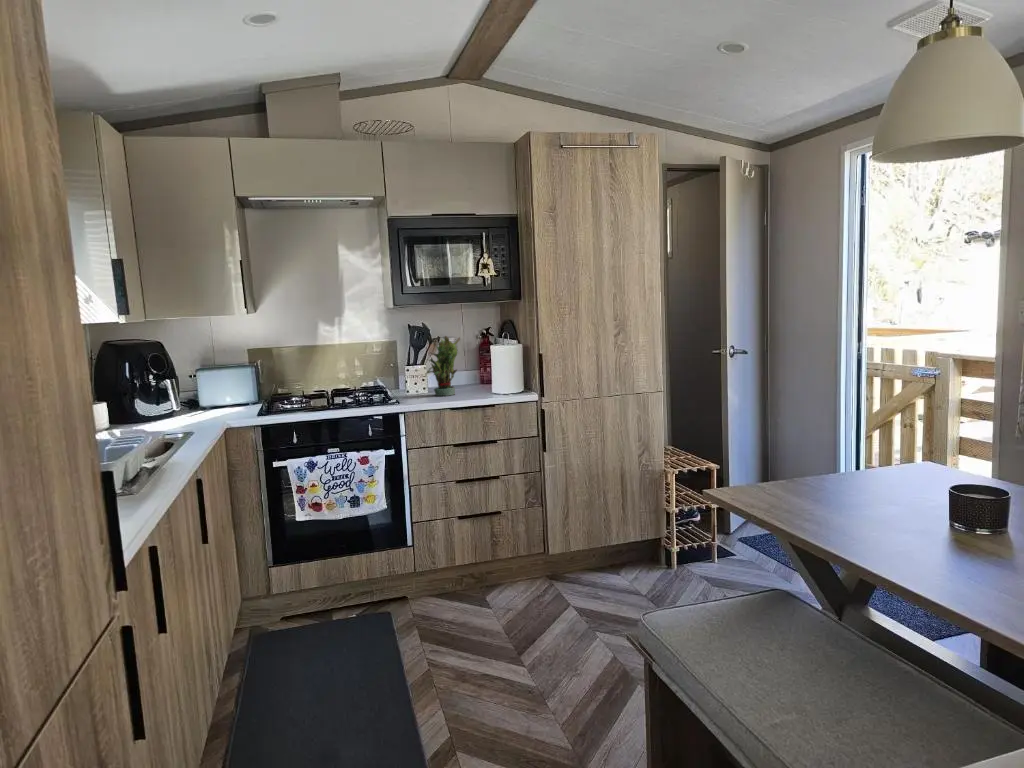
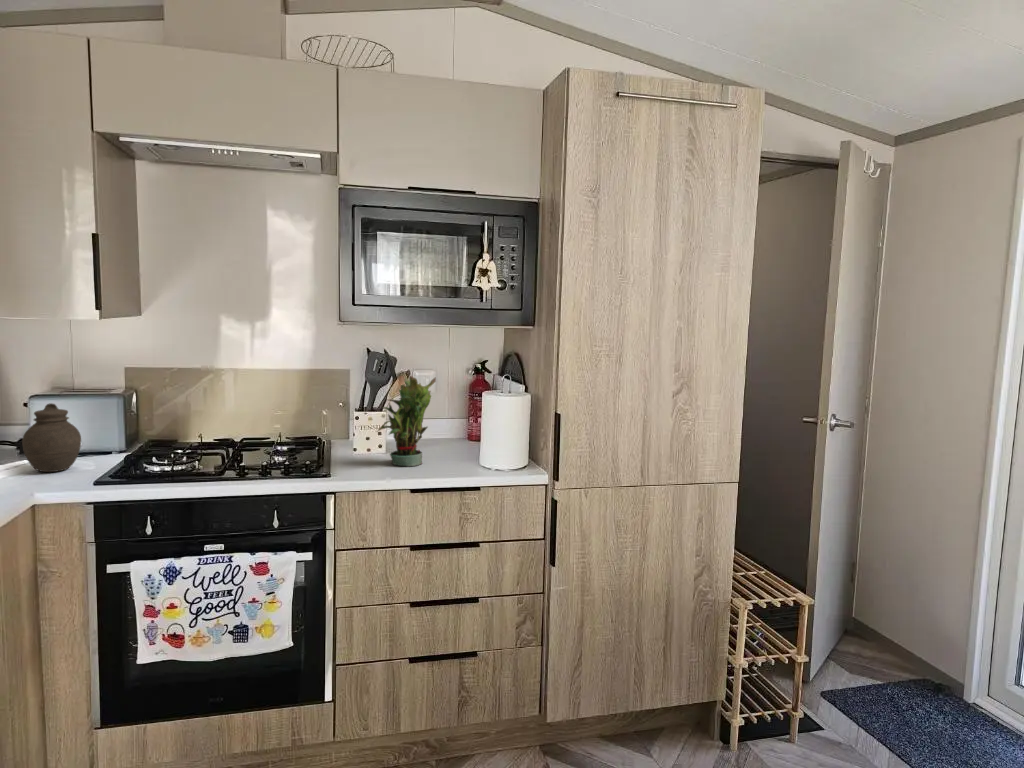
jar: none [207,370,240,413] -> present [22,403,81,472]

